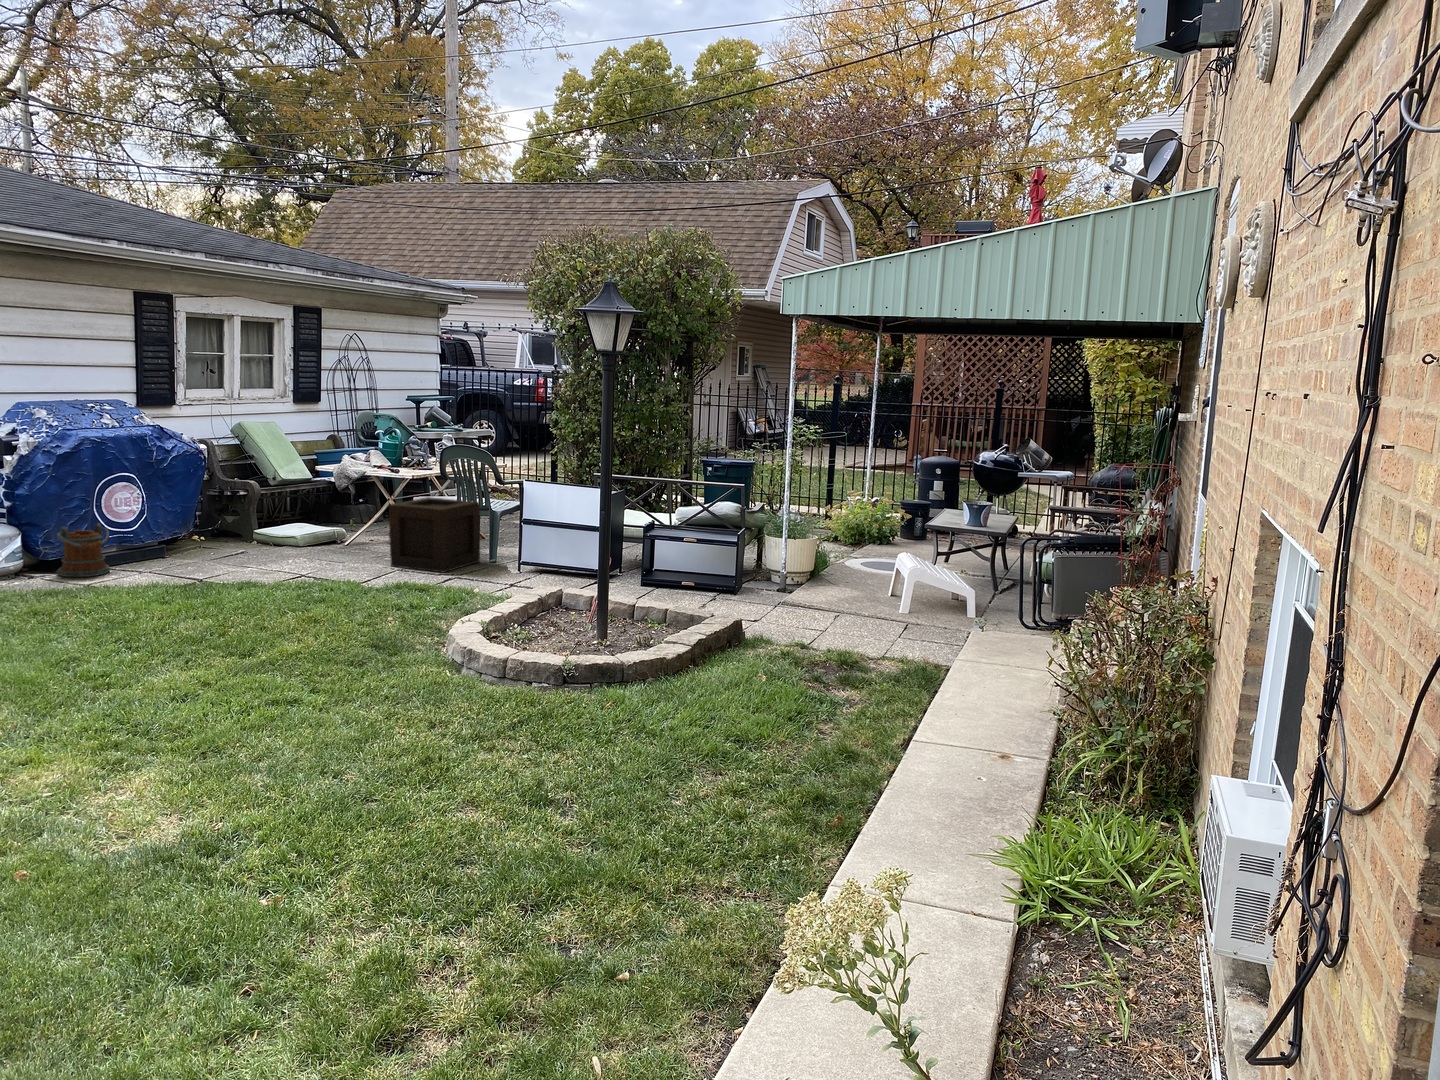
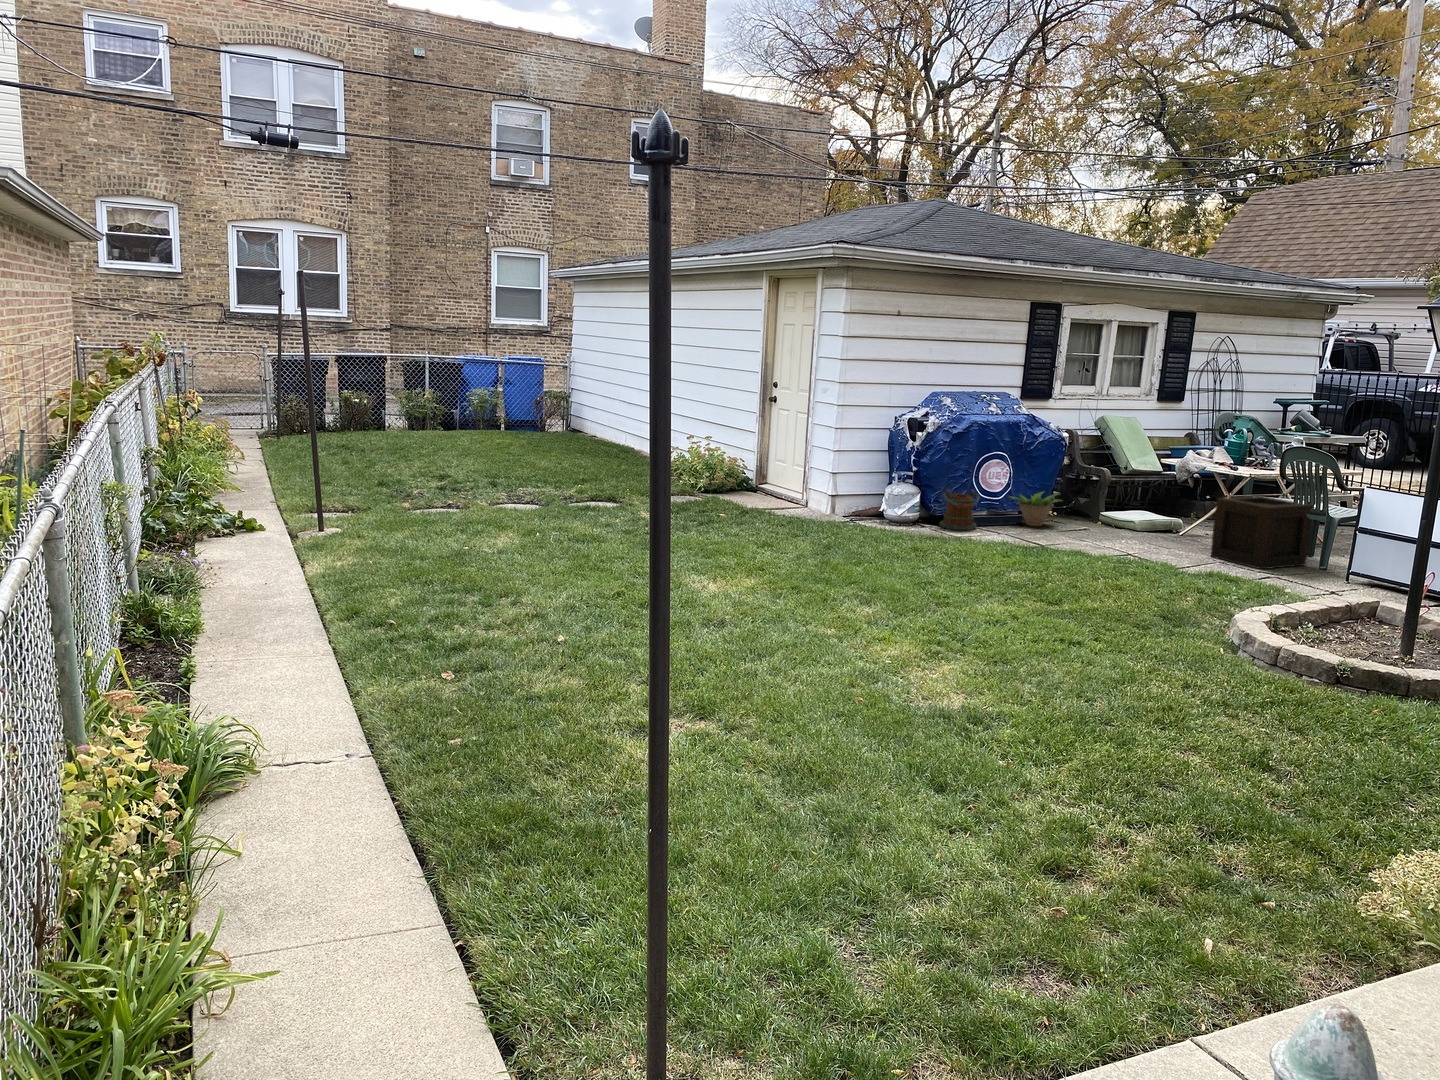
decorative plant: none [143,515,216,558] -> present [1012,491,1061,526]

